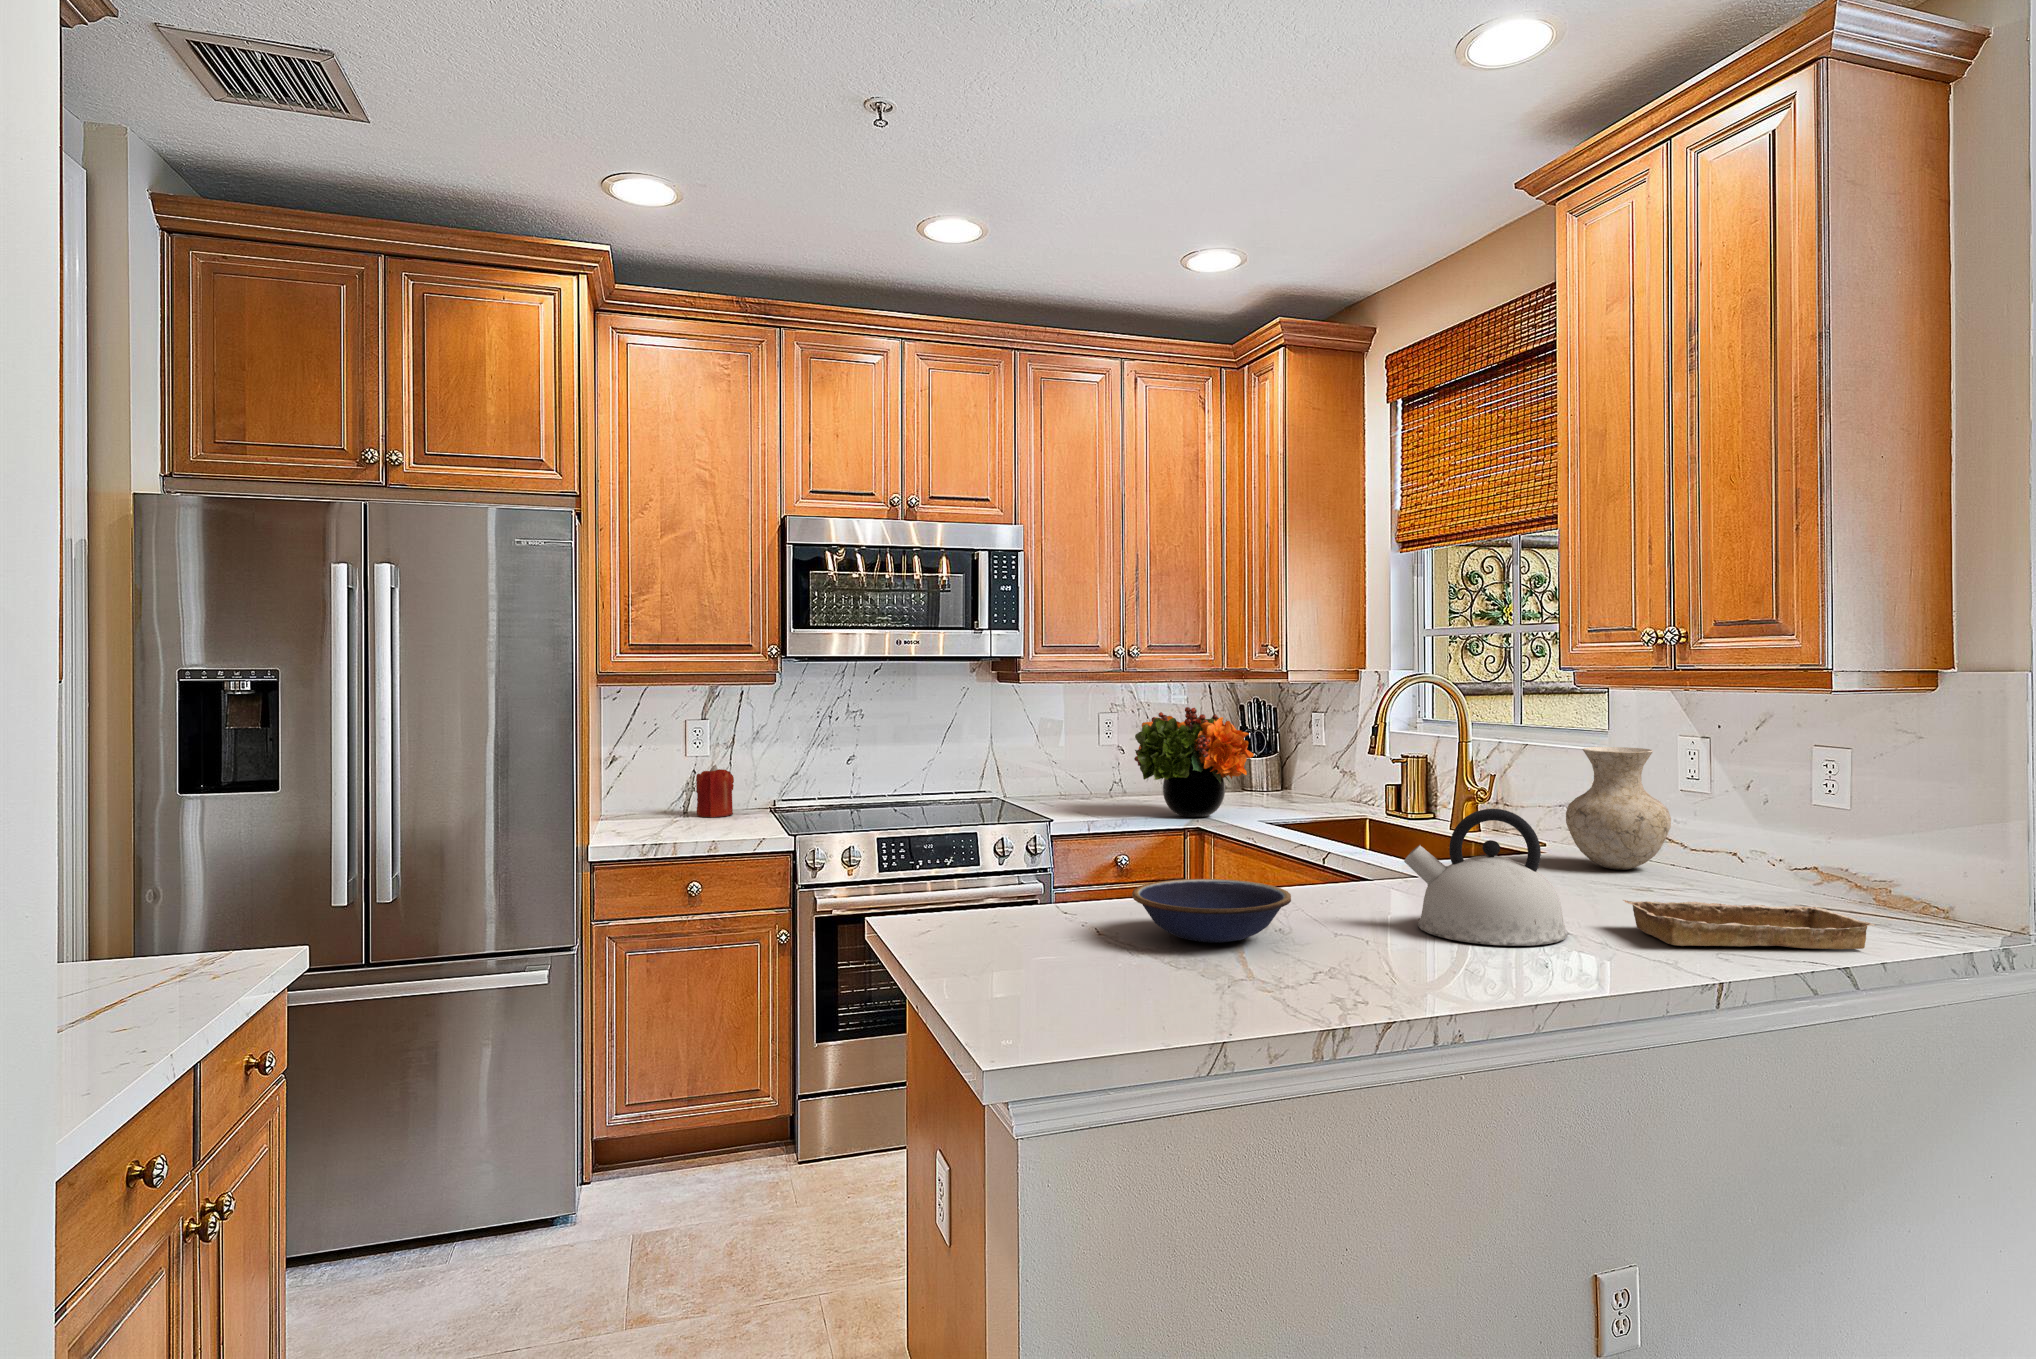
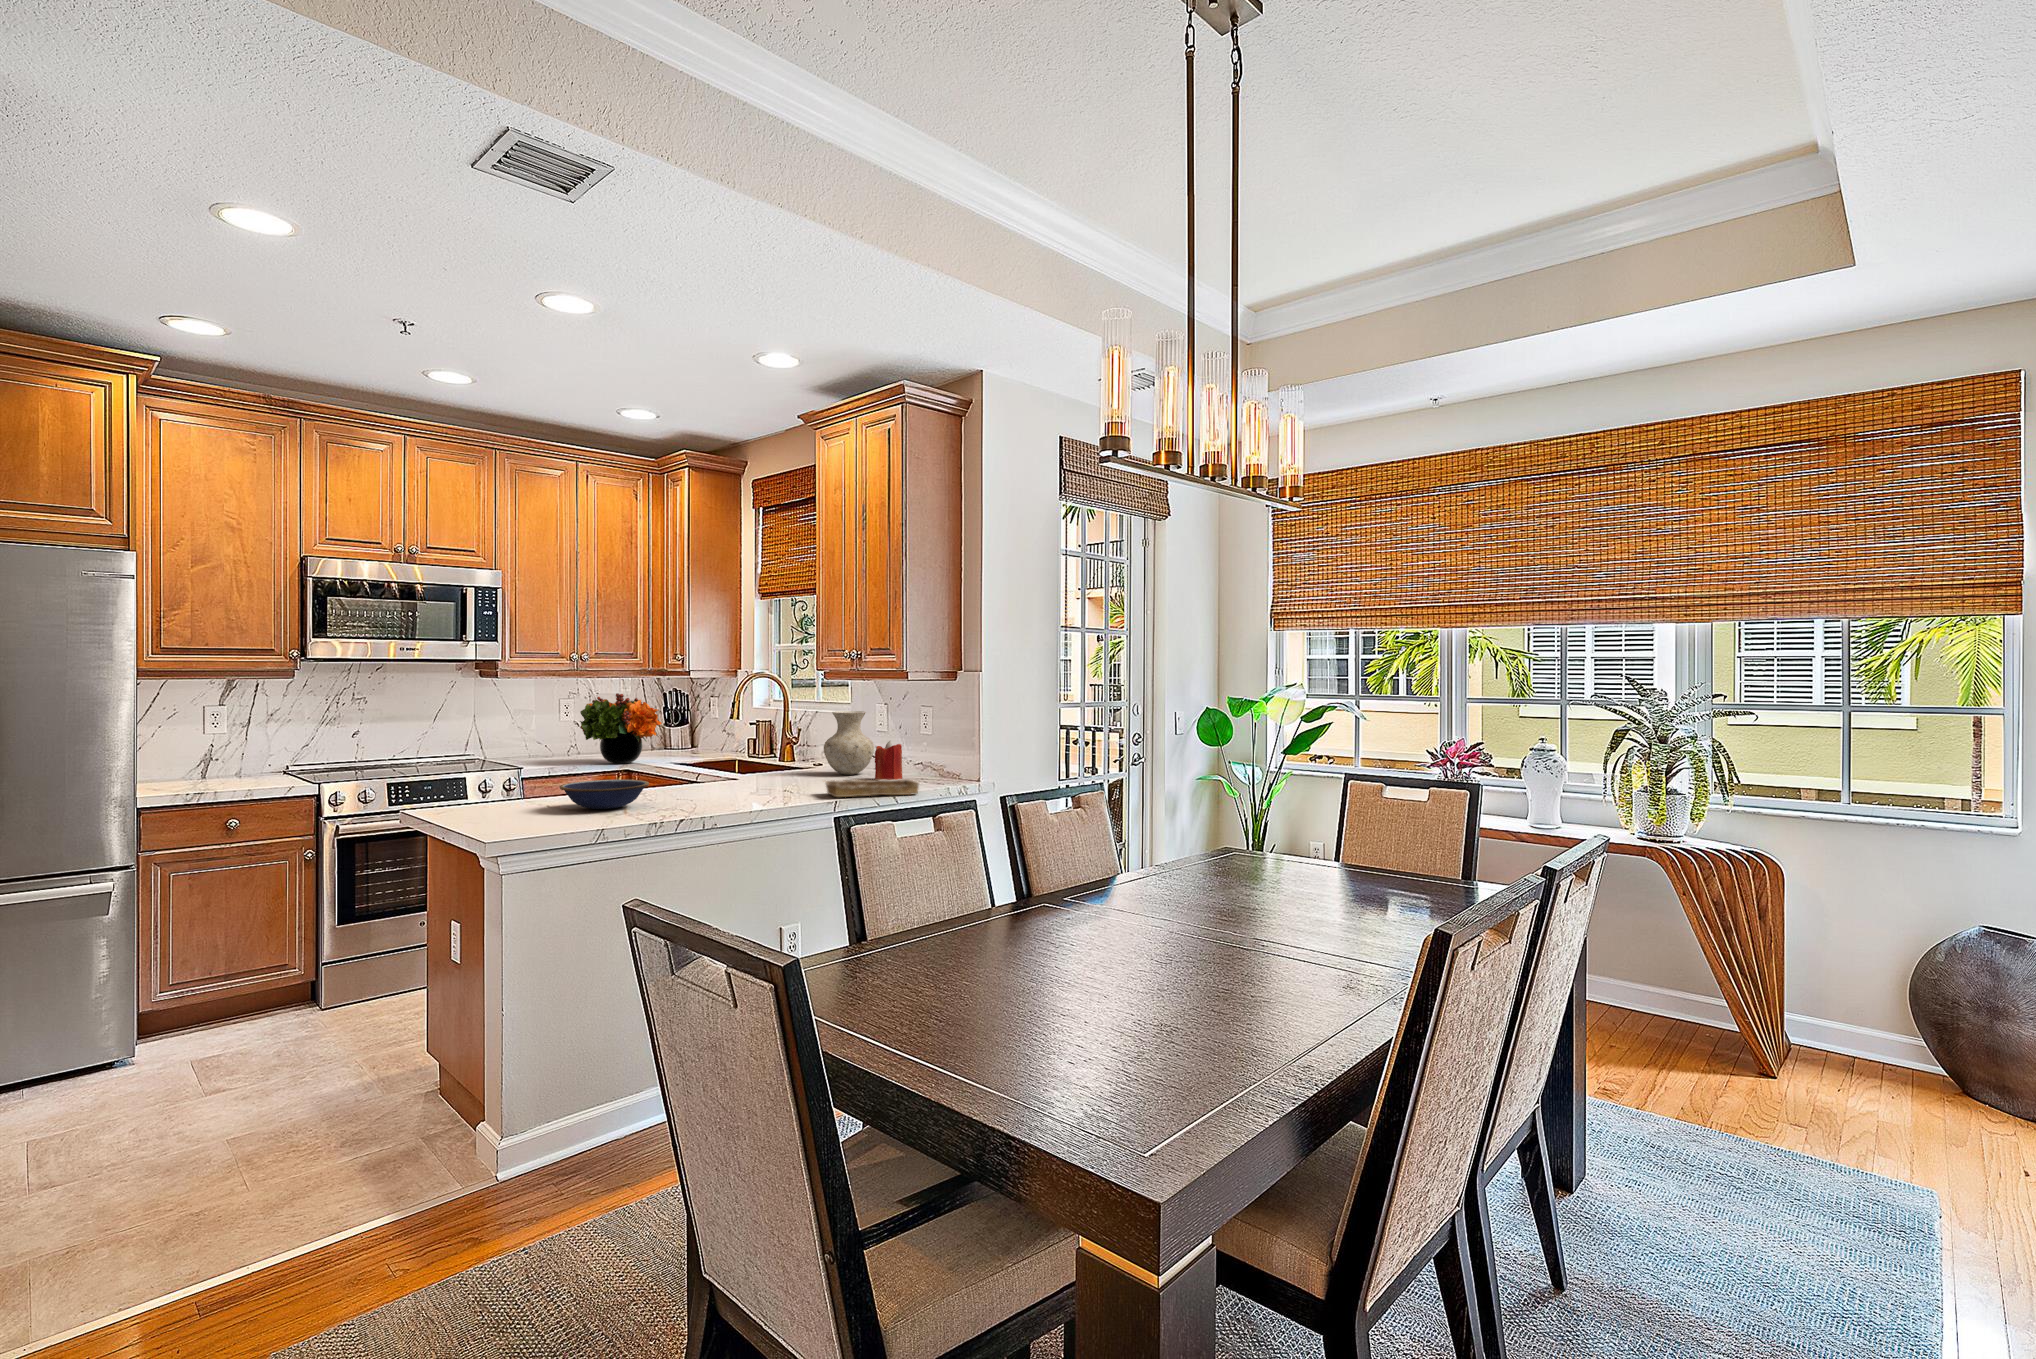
candle: present [696,765,734,817] -> present [875,741,902,780]
kettle: present [1404,809,1568,946] -> none [714,737,792,802]

